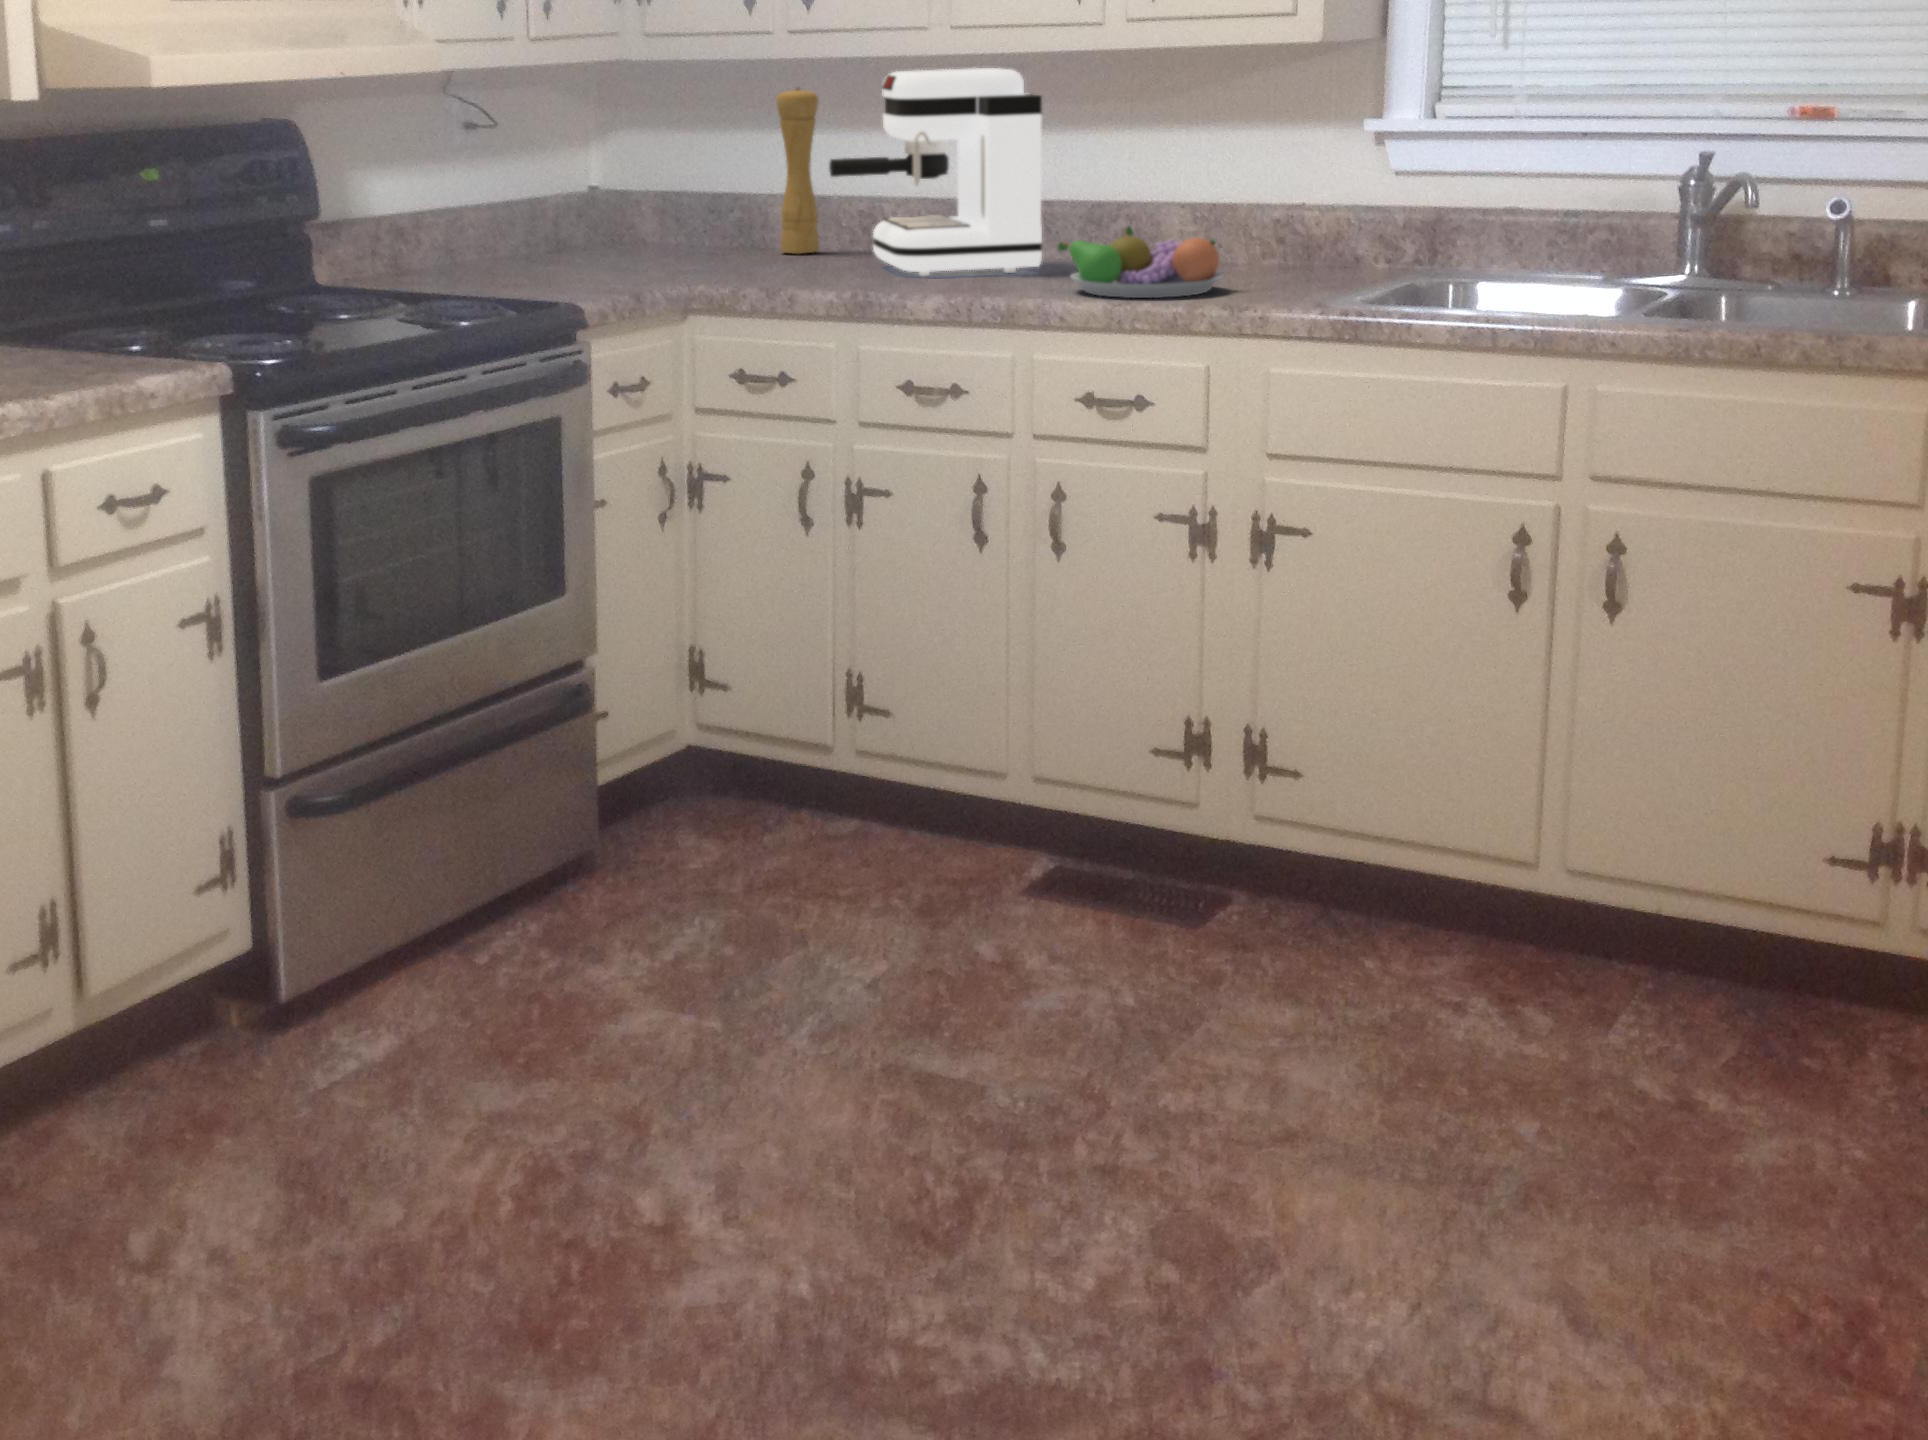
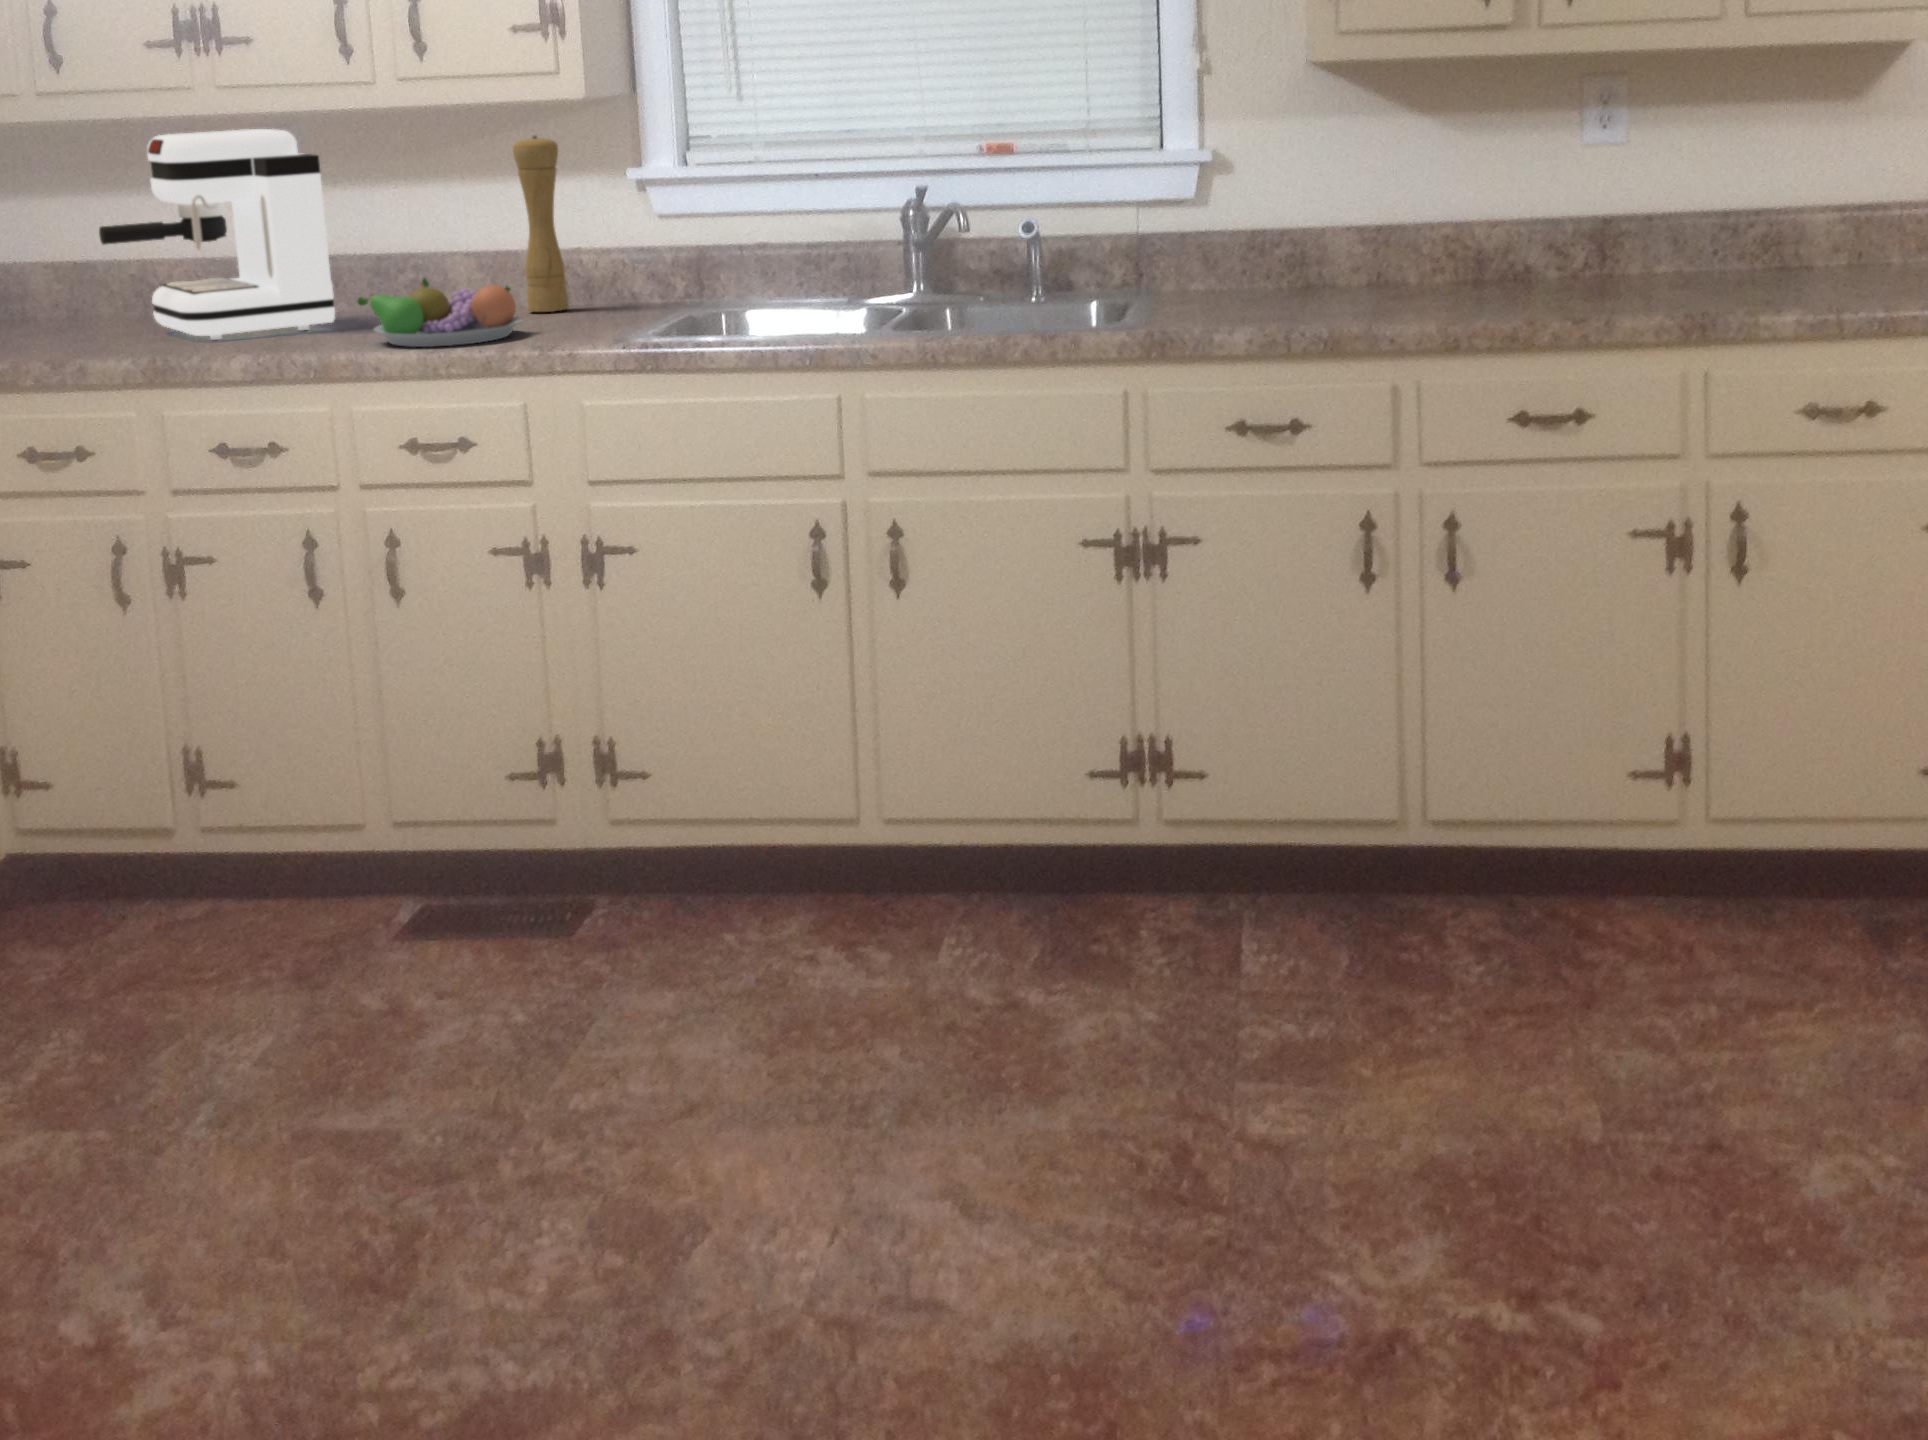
pepper mill: present [776,88,819,254] -> present [513,136,569,312]

